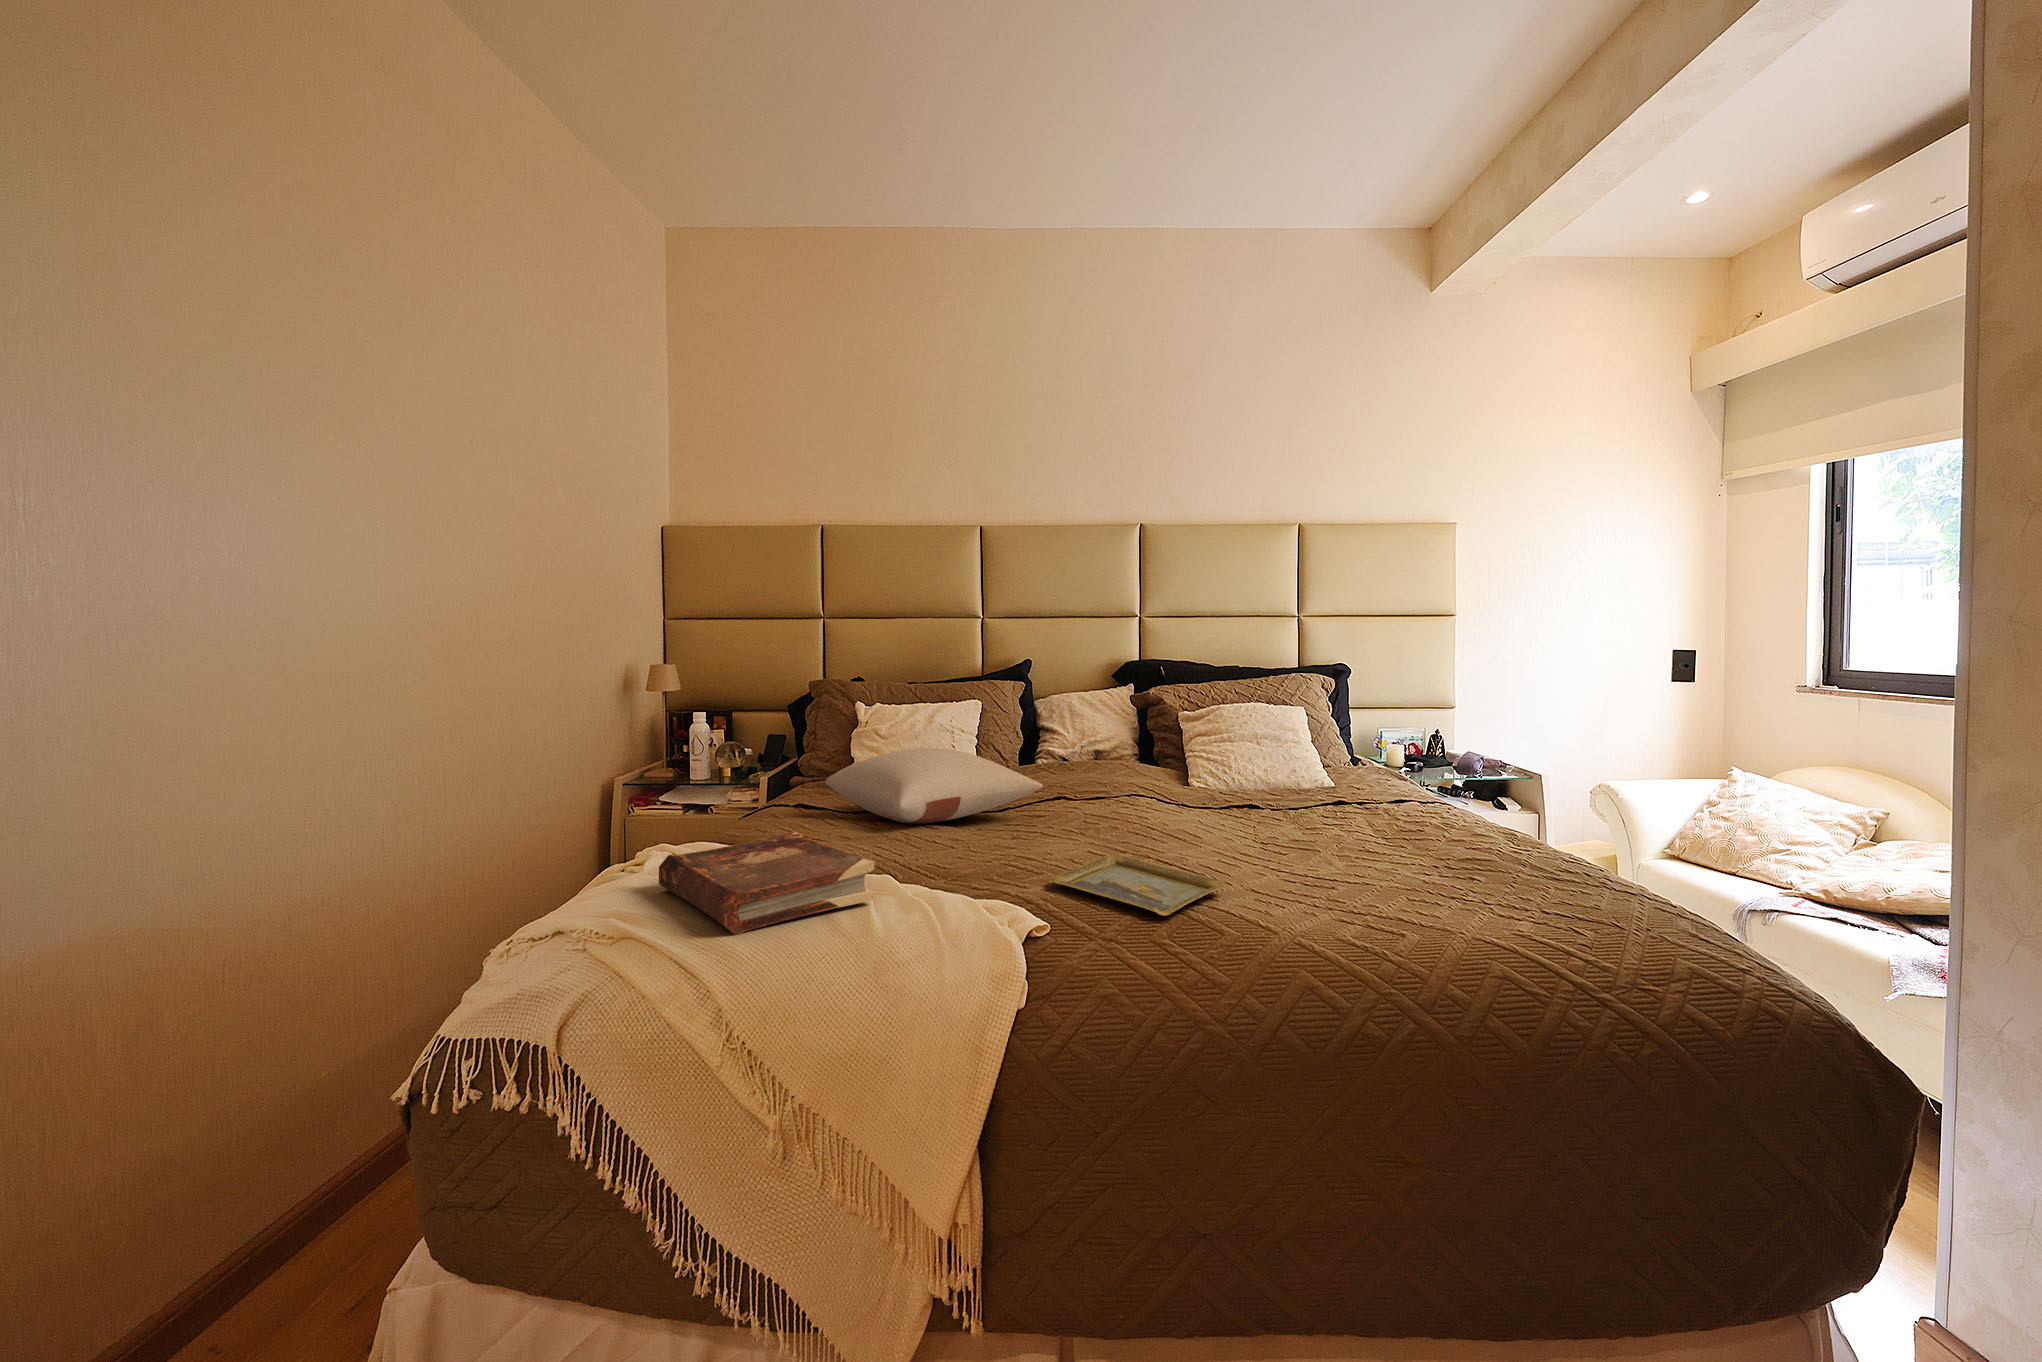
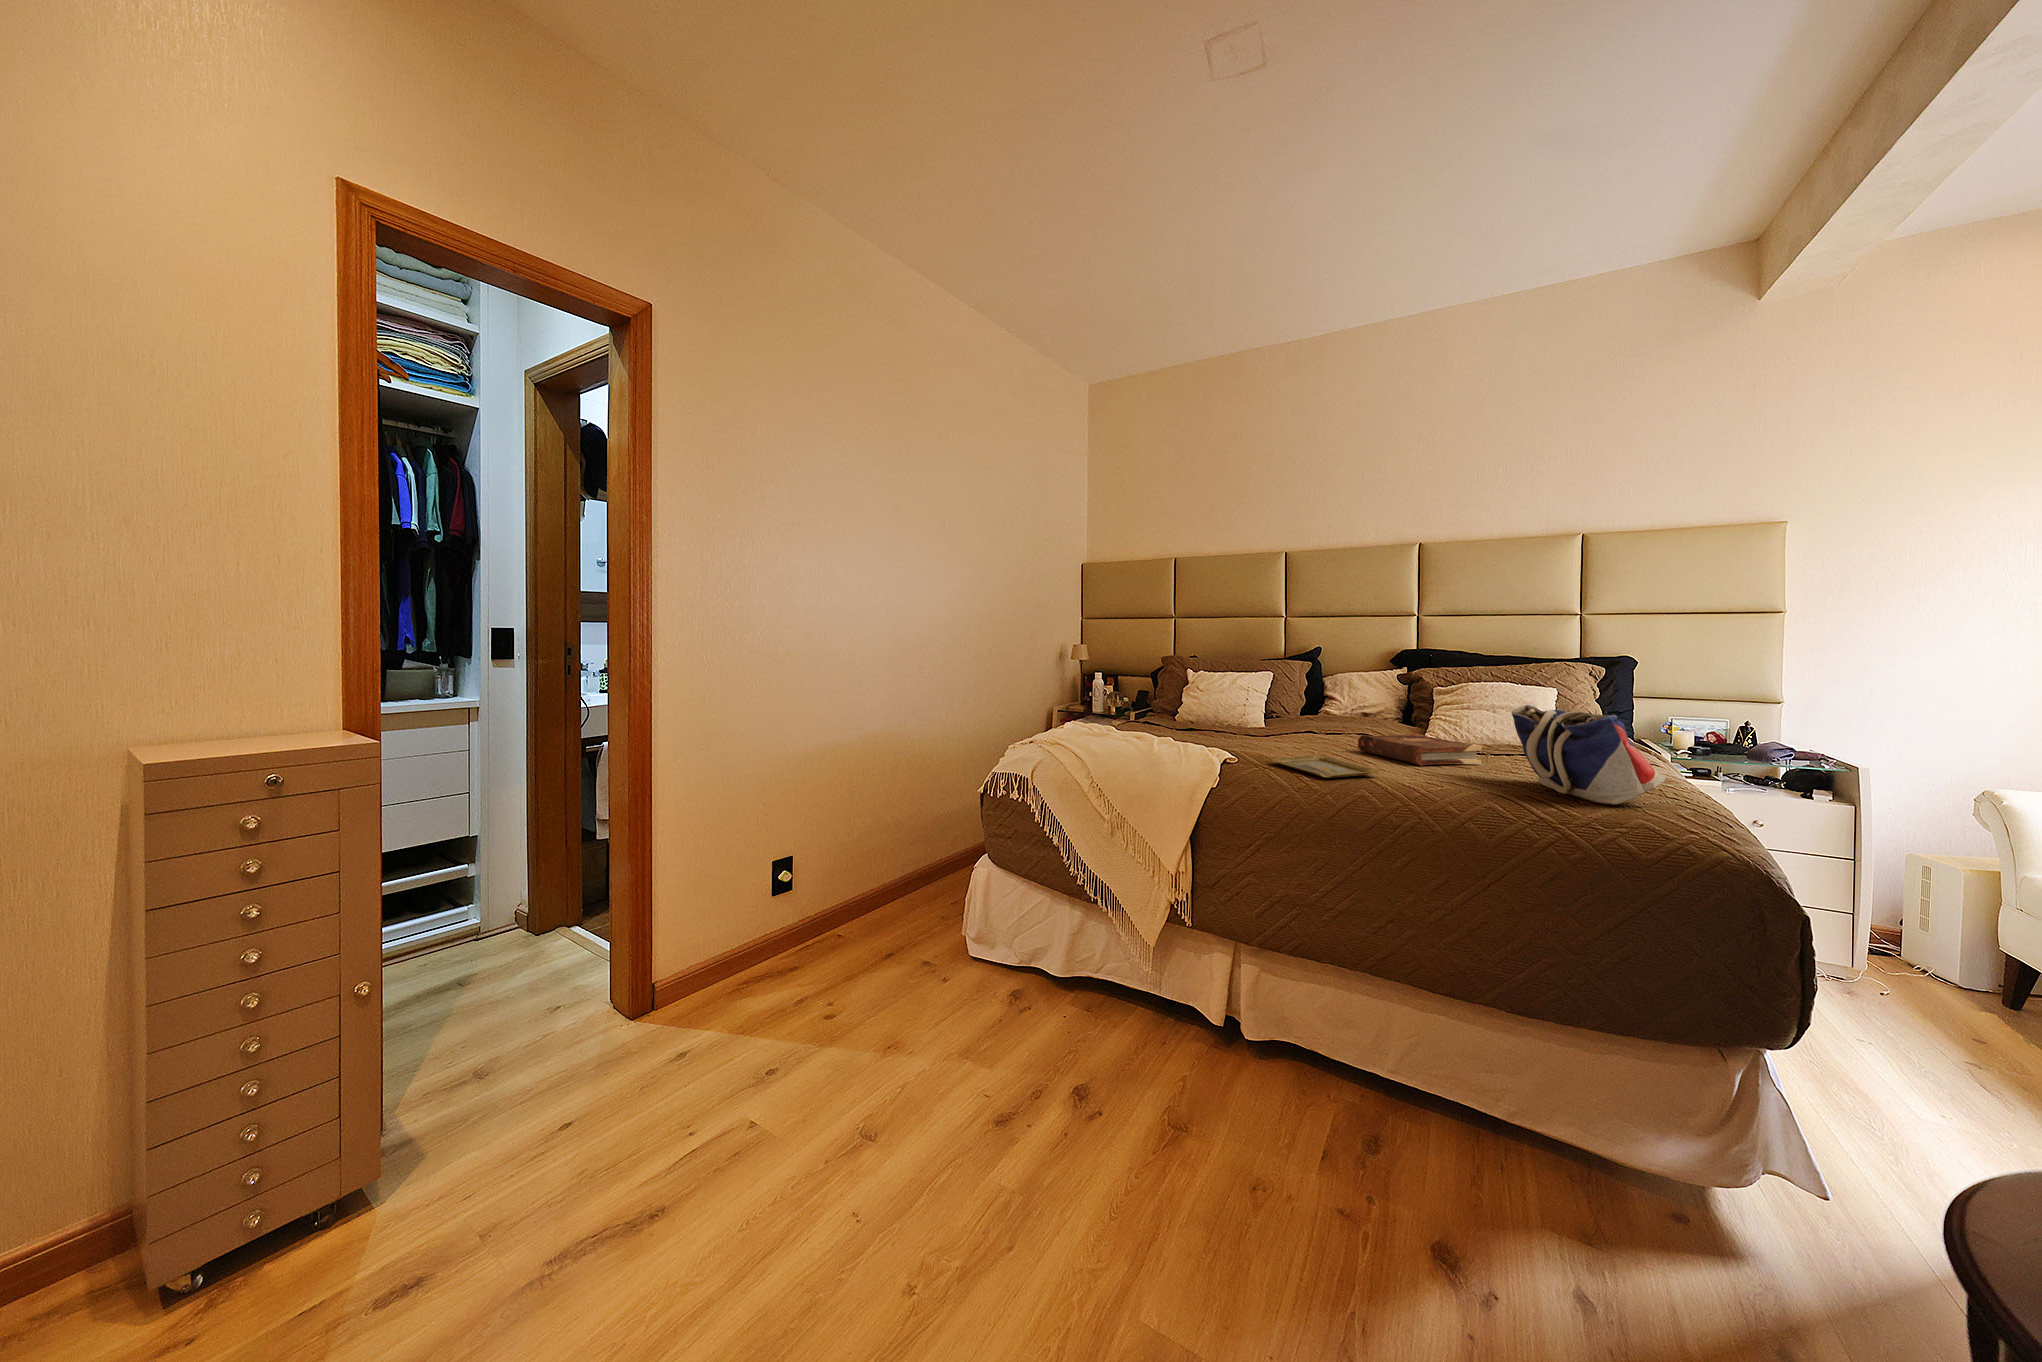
pillow: present [826,749,1042,824] -> none [1161,694,1294,736]
tote bag: none [1368,755,1574,902] -> present [1512,705,1666,805]
book: present [659,831,875,935] -> present [1358,734,1482,766]

